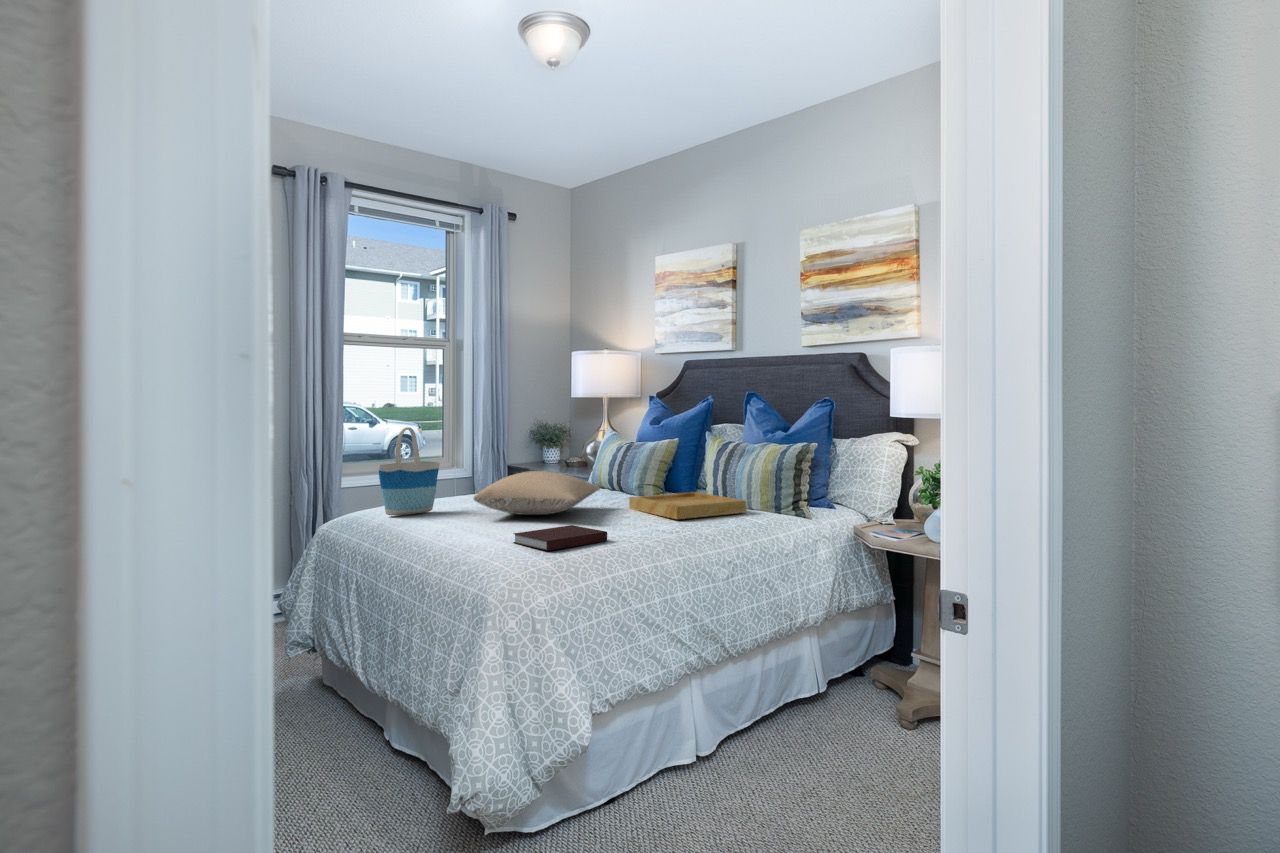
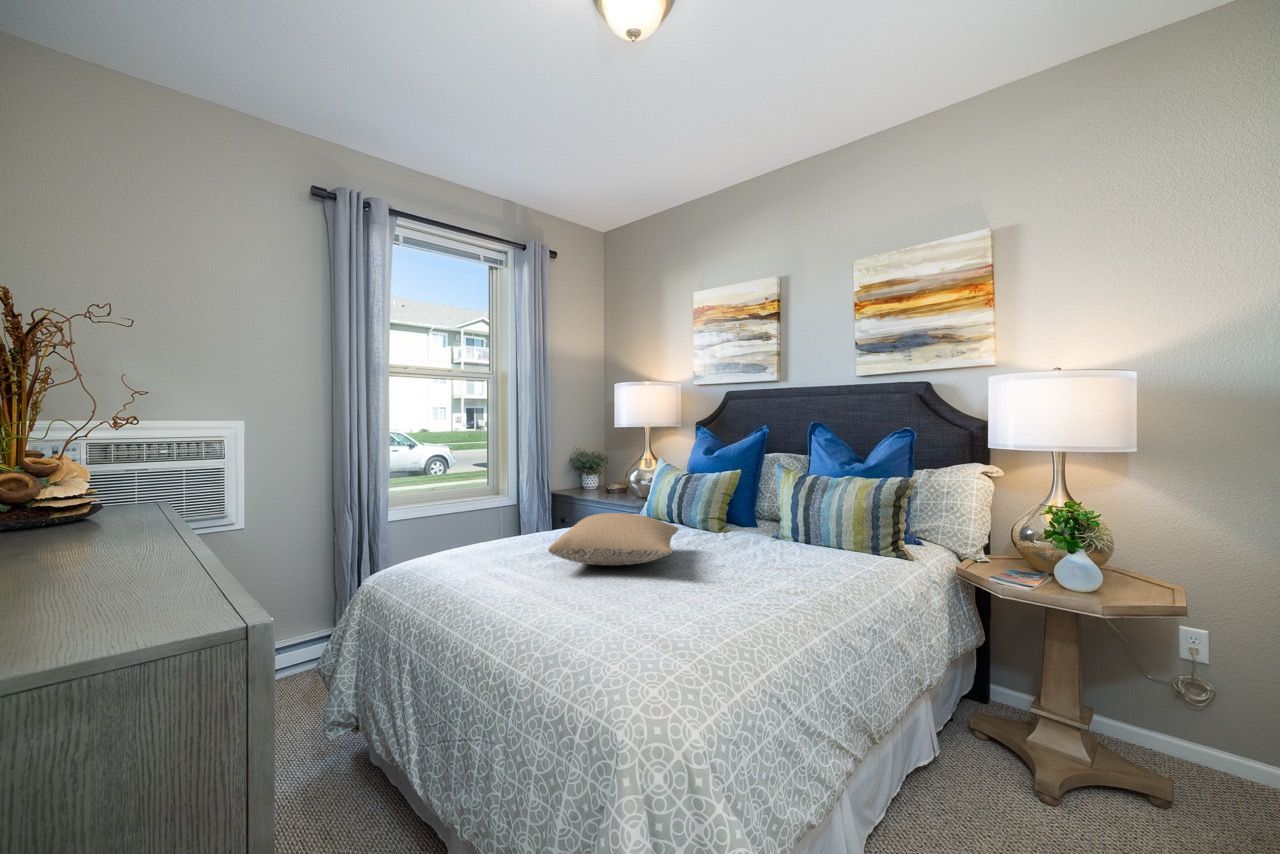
tote bag: present [378,427,440,515] -> none [435,466,503,569]
tray: present [629,492,746,519] -> none [710,528,843,569]
notebook: present [514,525,607,551] -> none [615,586,729,636]

